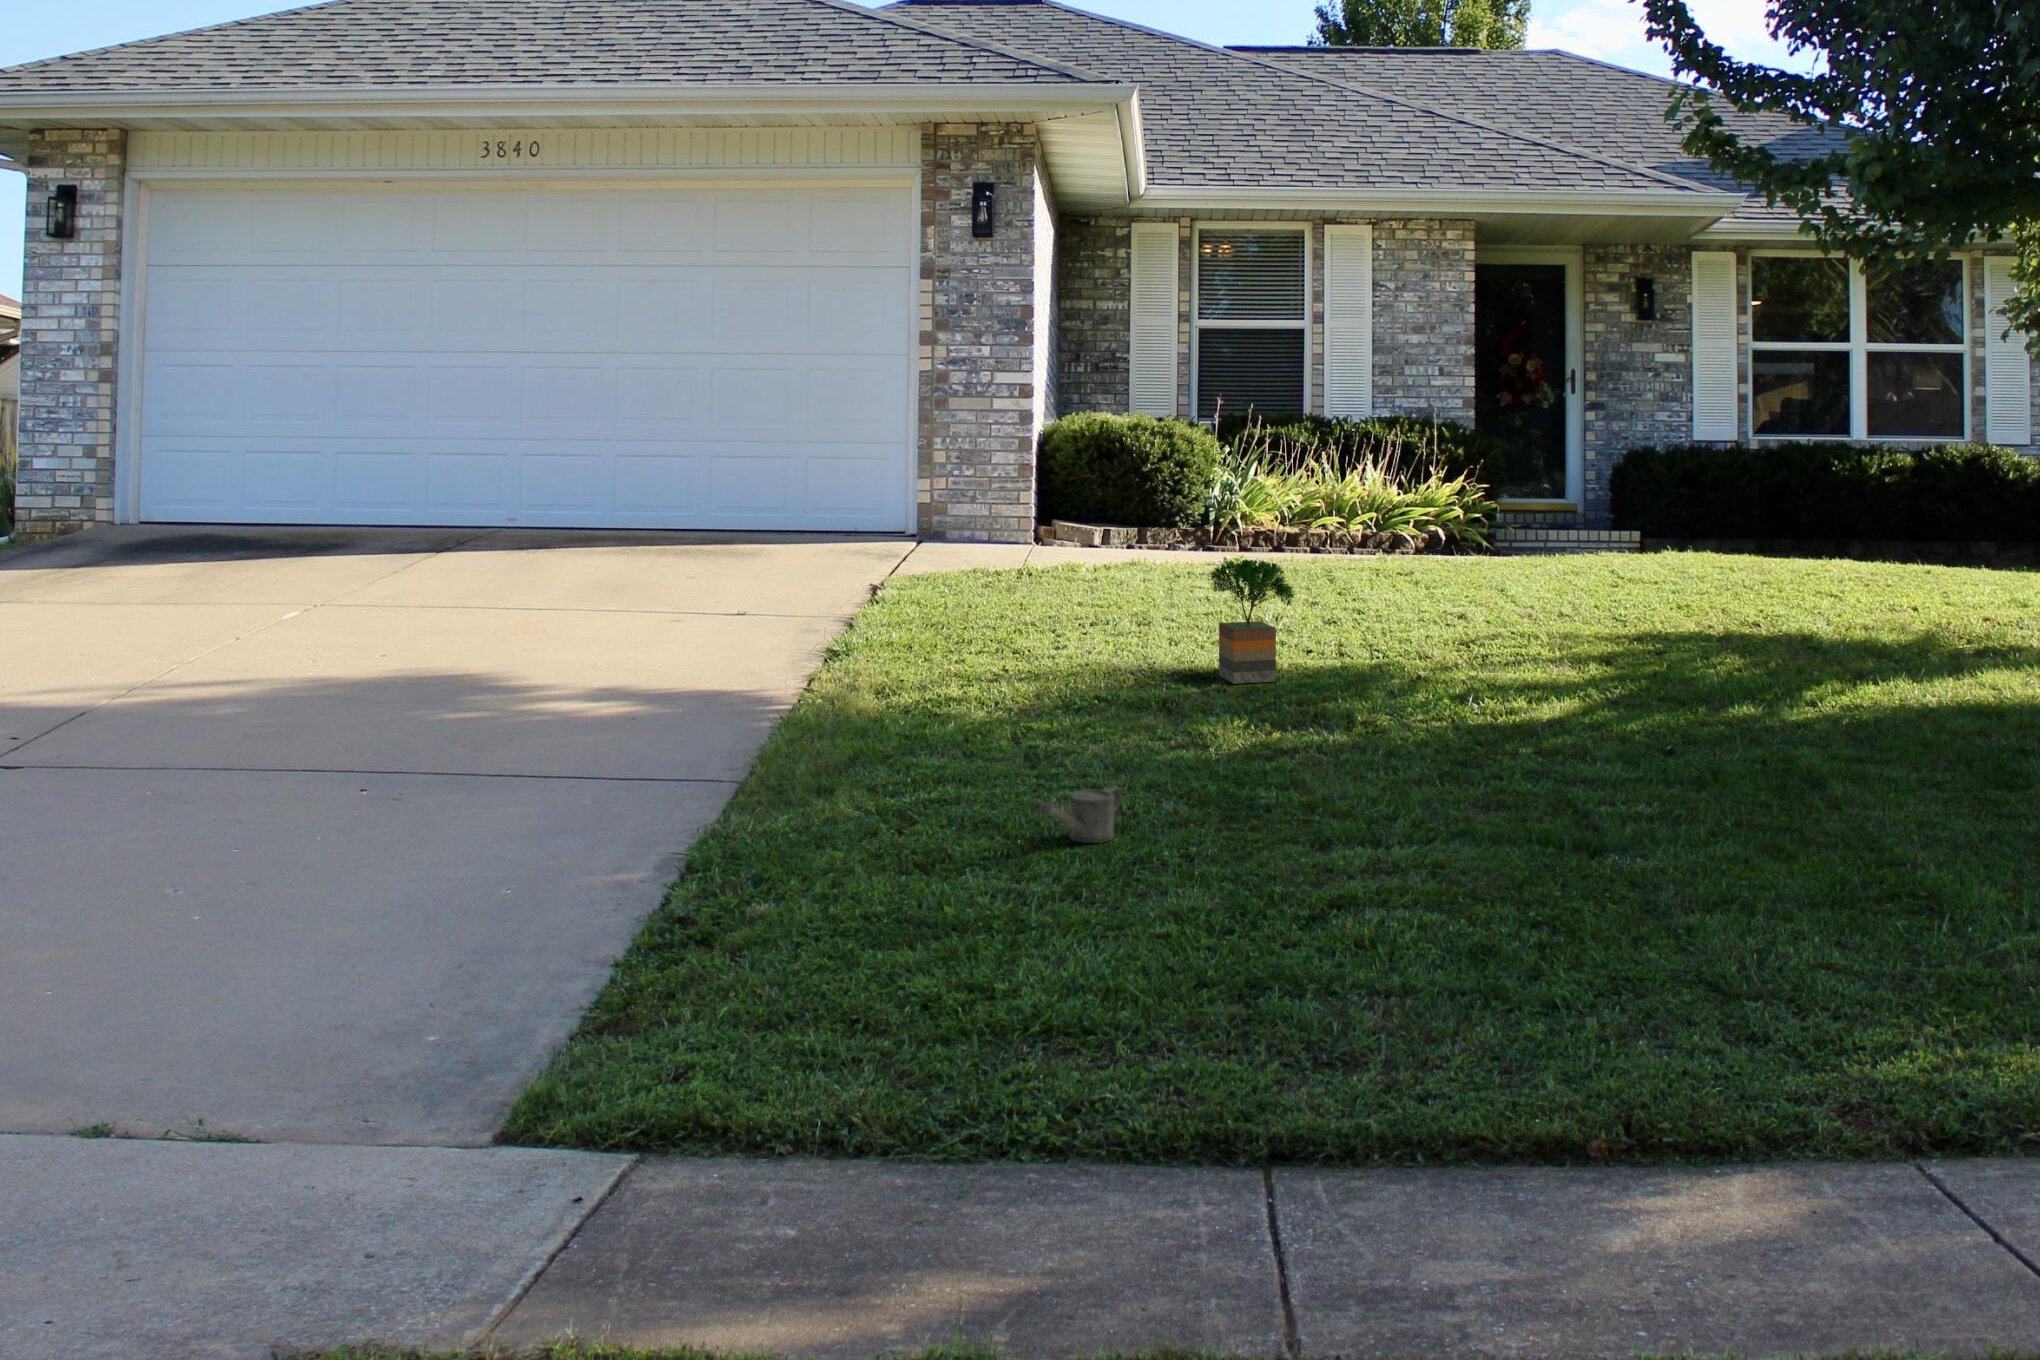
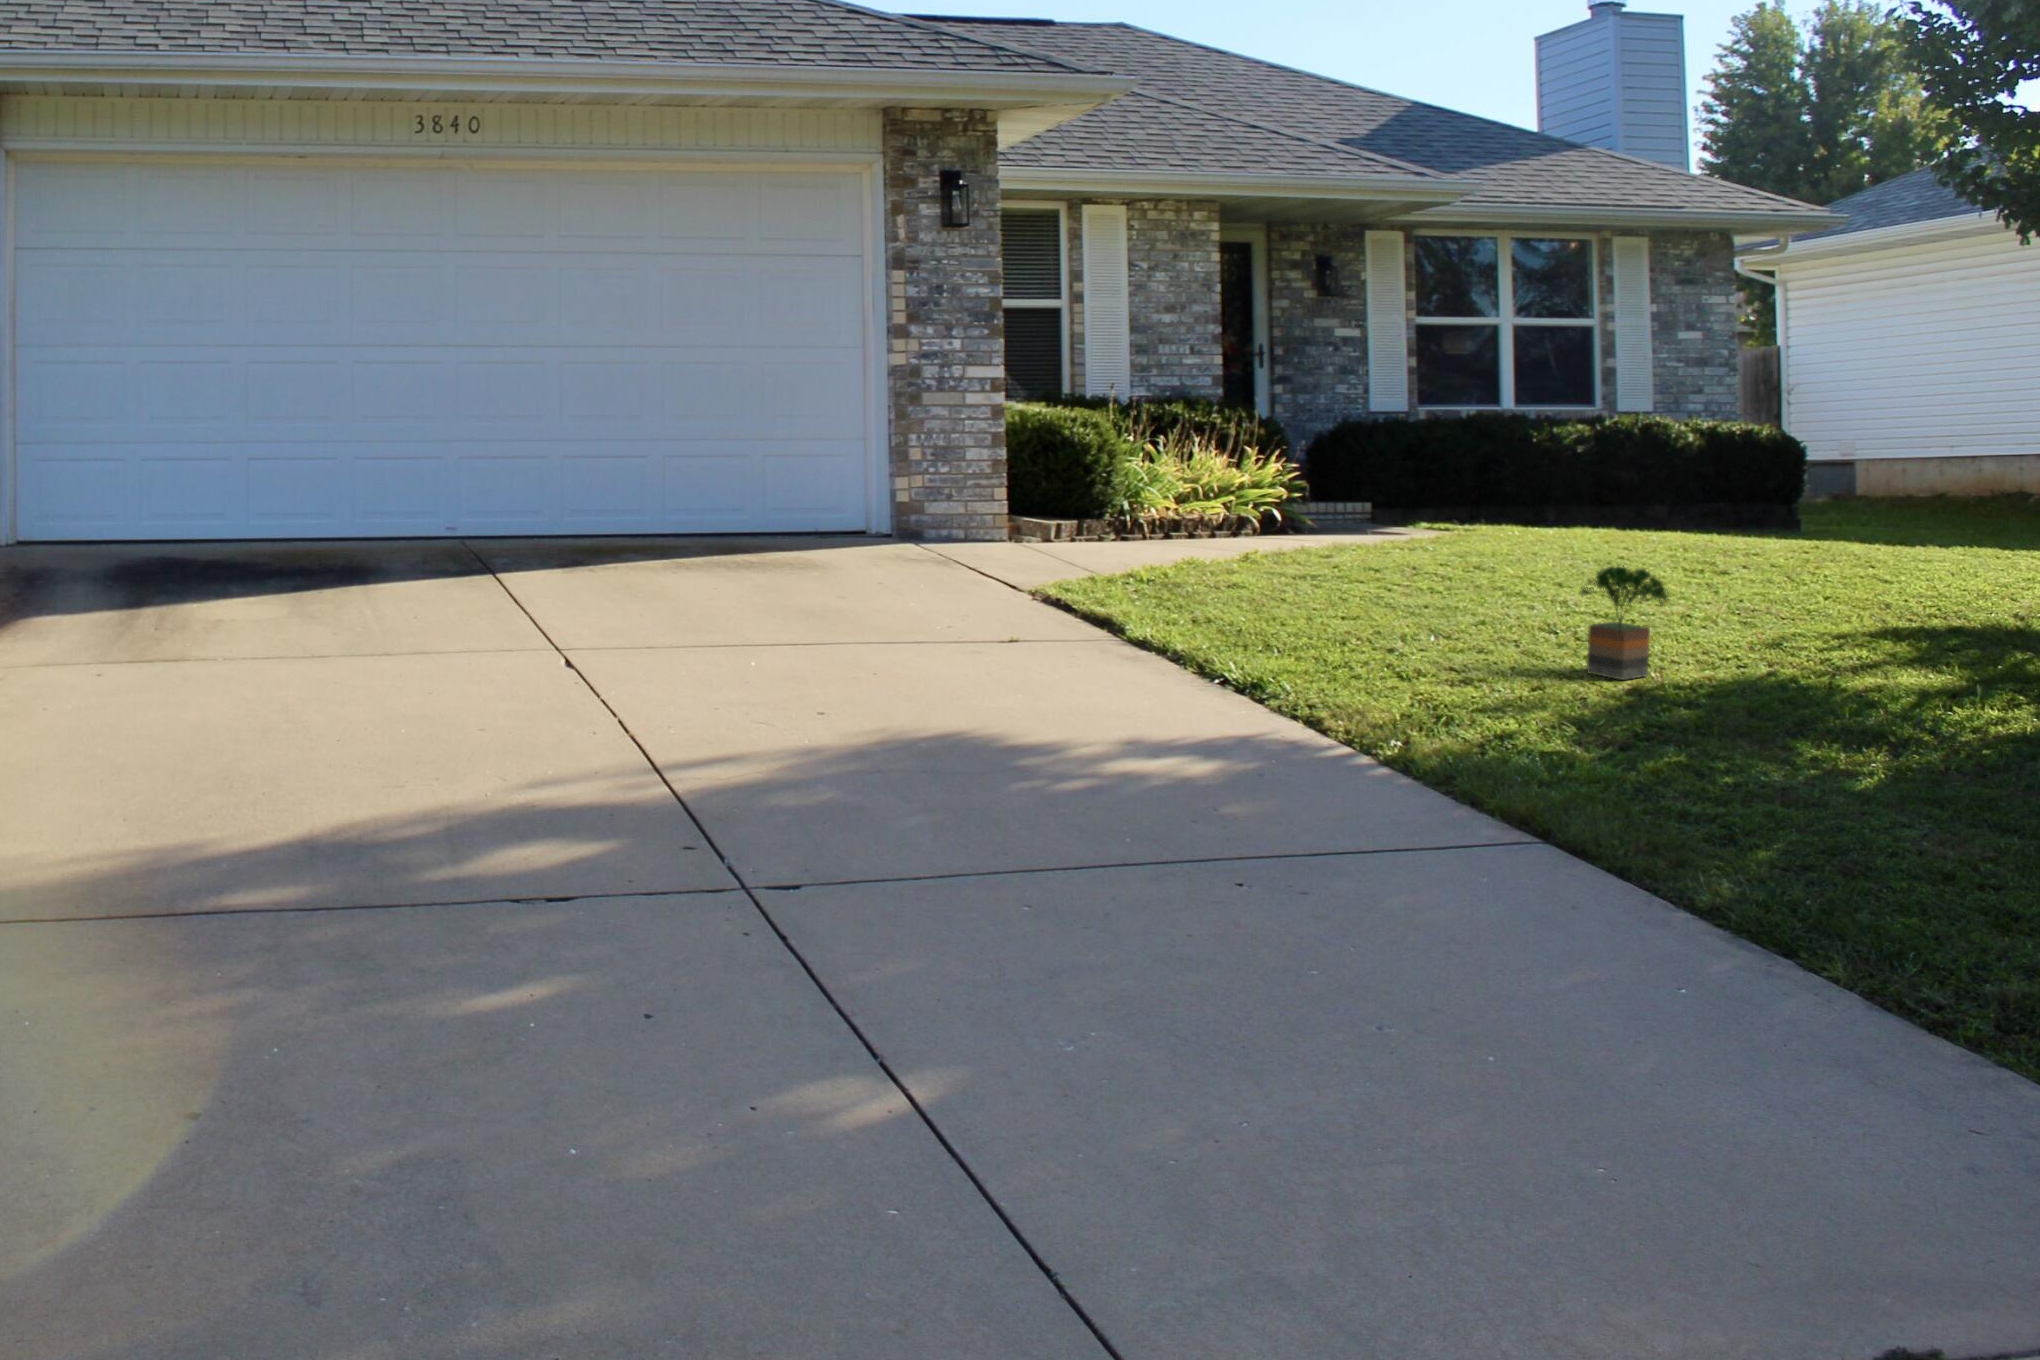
watering can: present [1040,787,1121,843] -> none [1874,779,1920,829]

